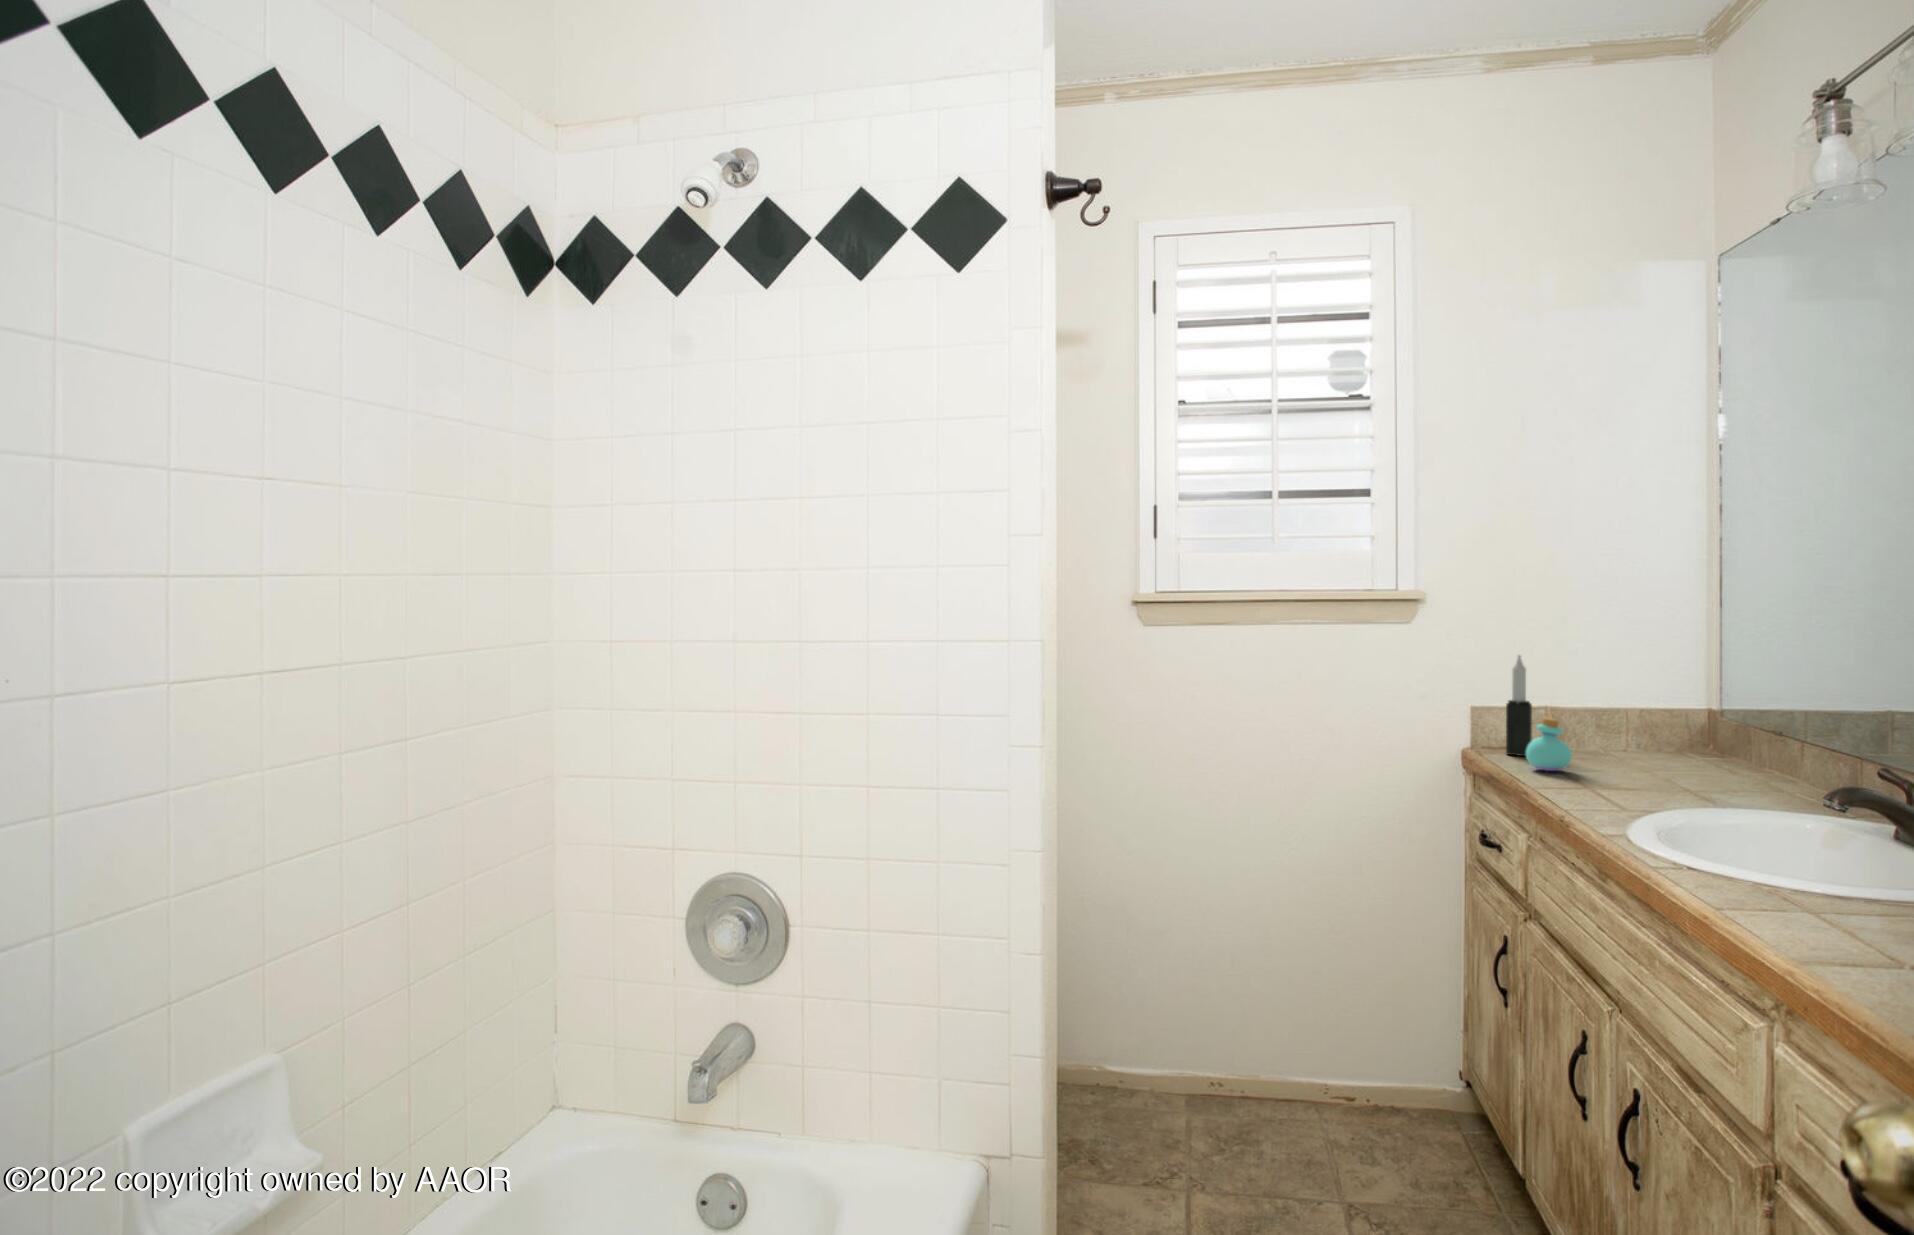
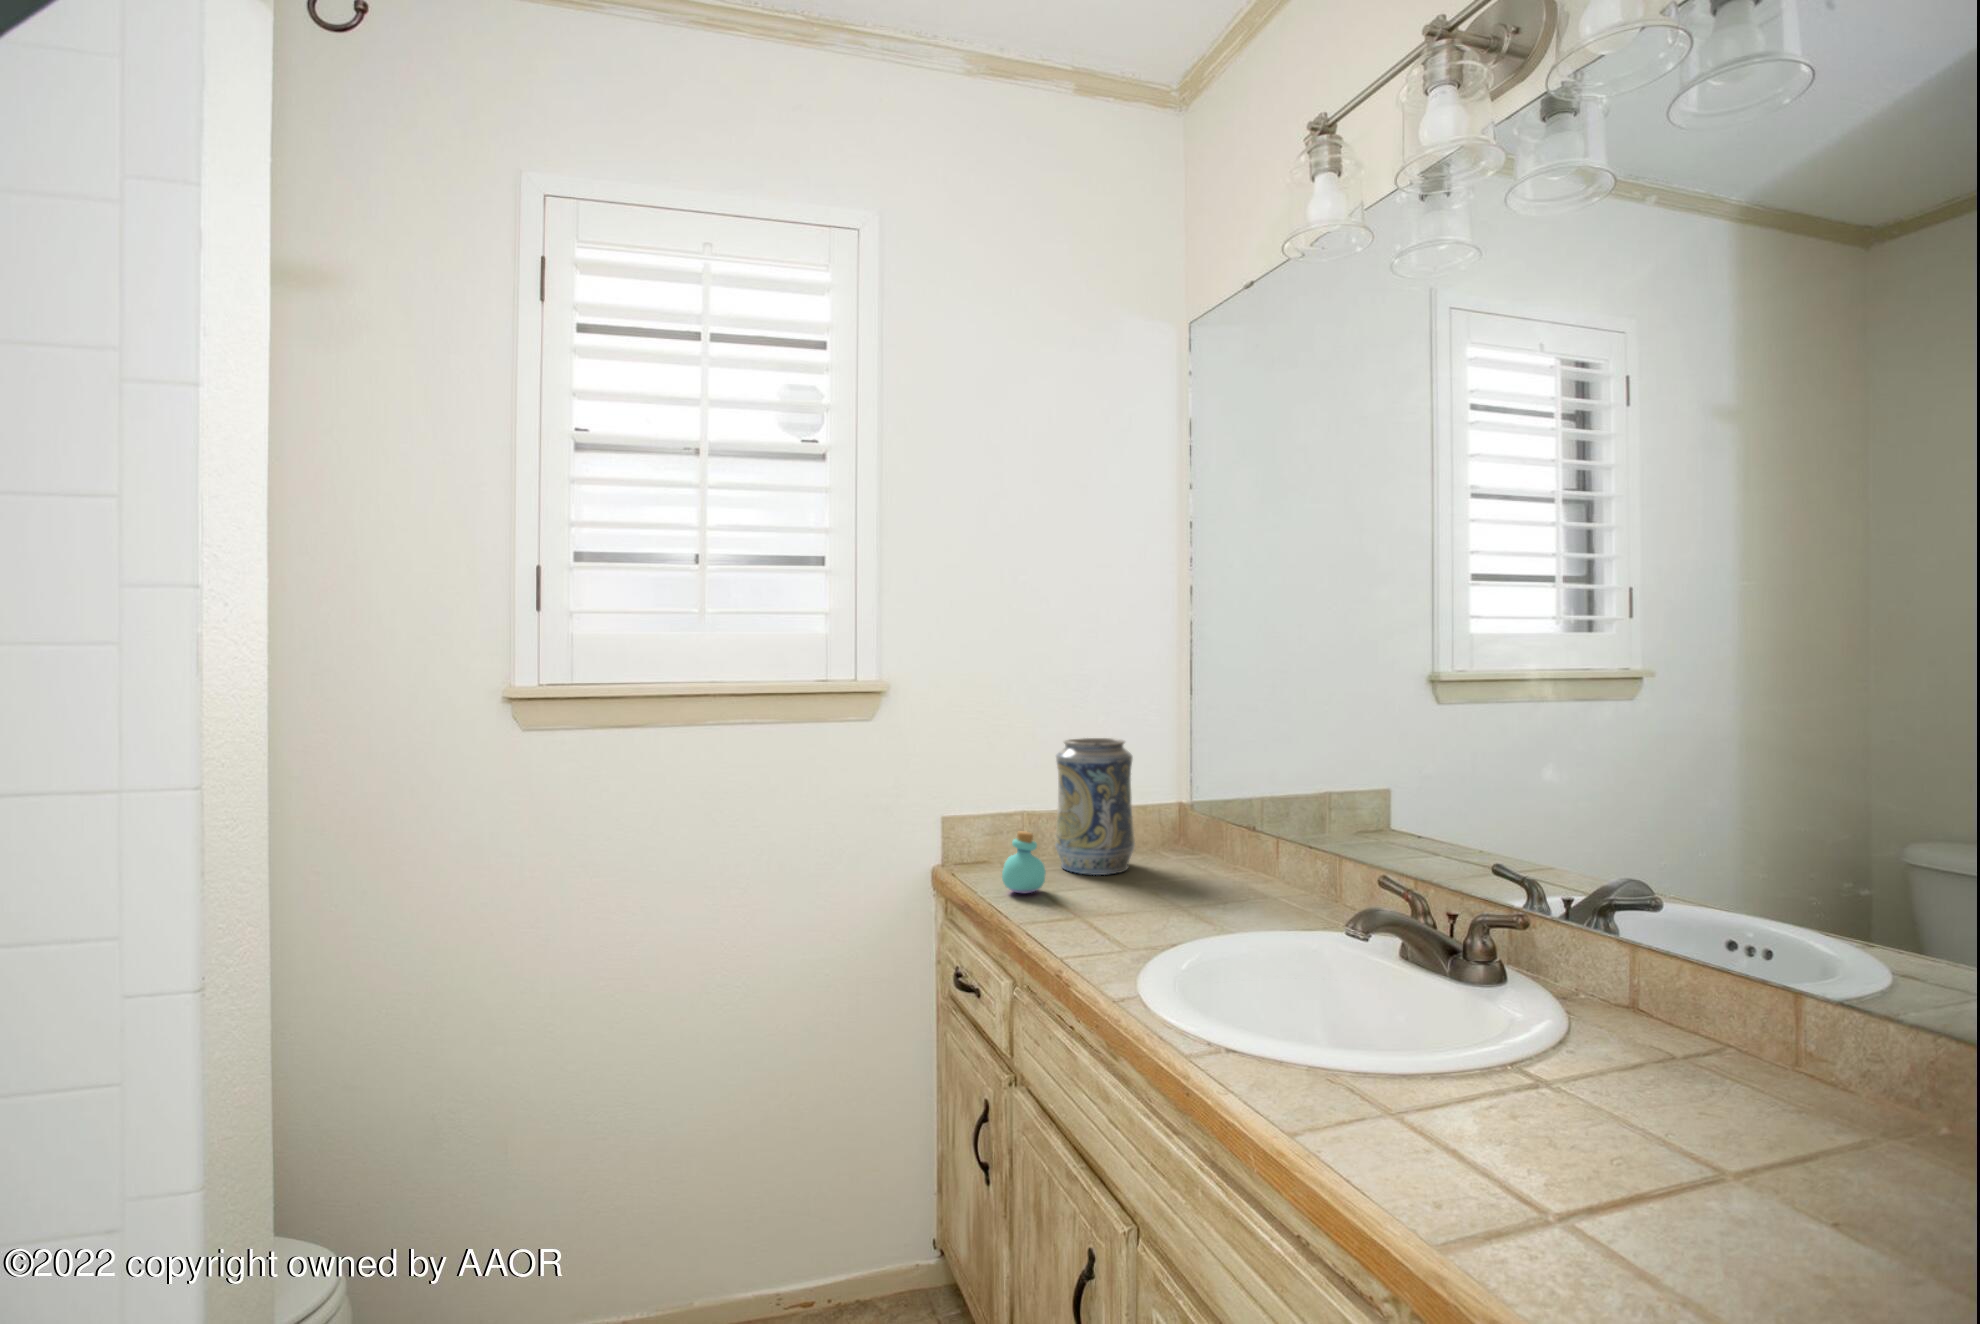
decorative vase: none [1592,645,1684,769] -> present [1055,738,1135,875]
candle: present [1506,655,1532,756] -> none [976,754,1000,871]

